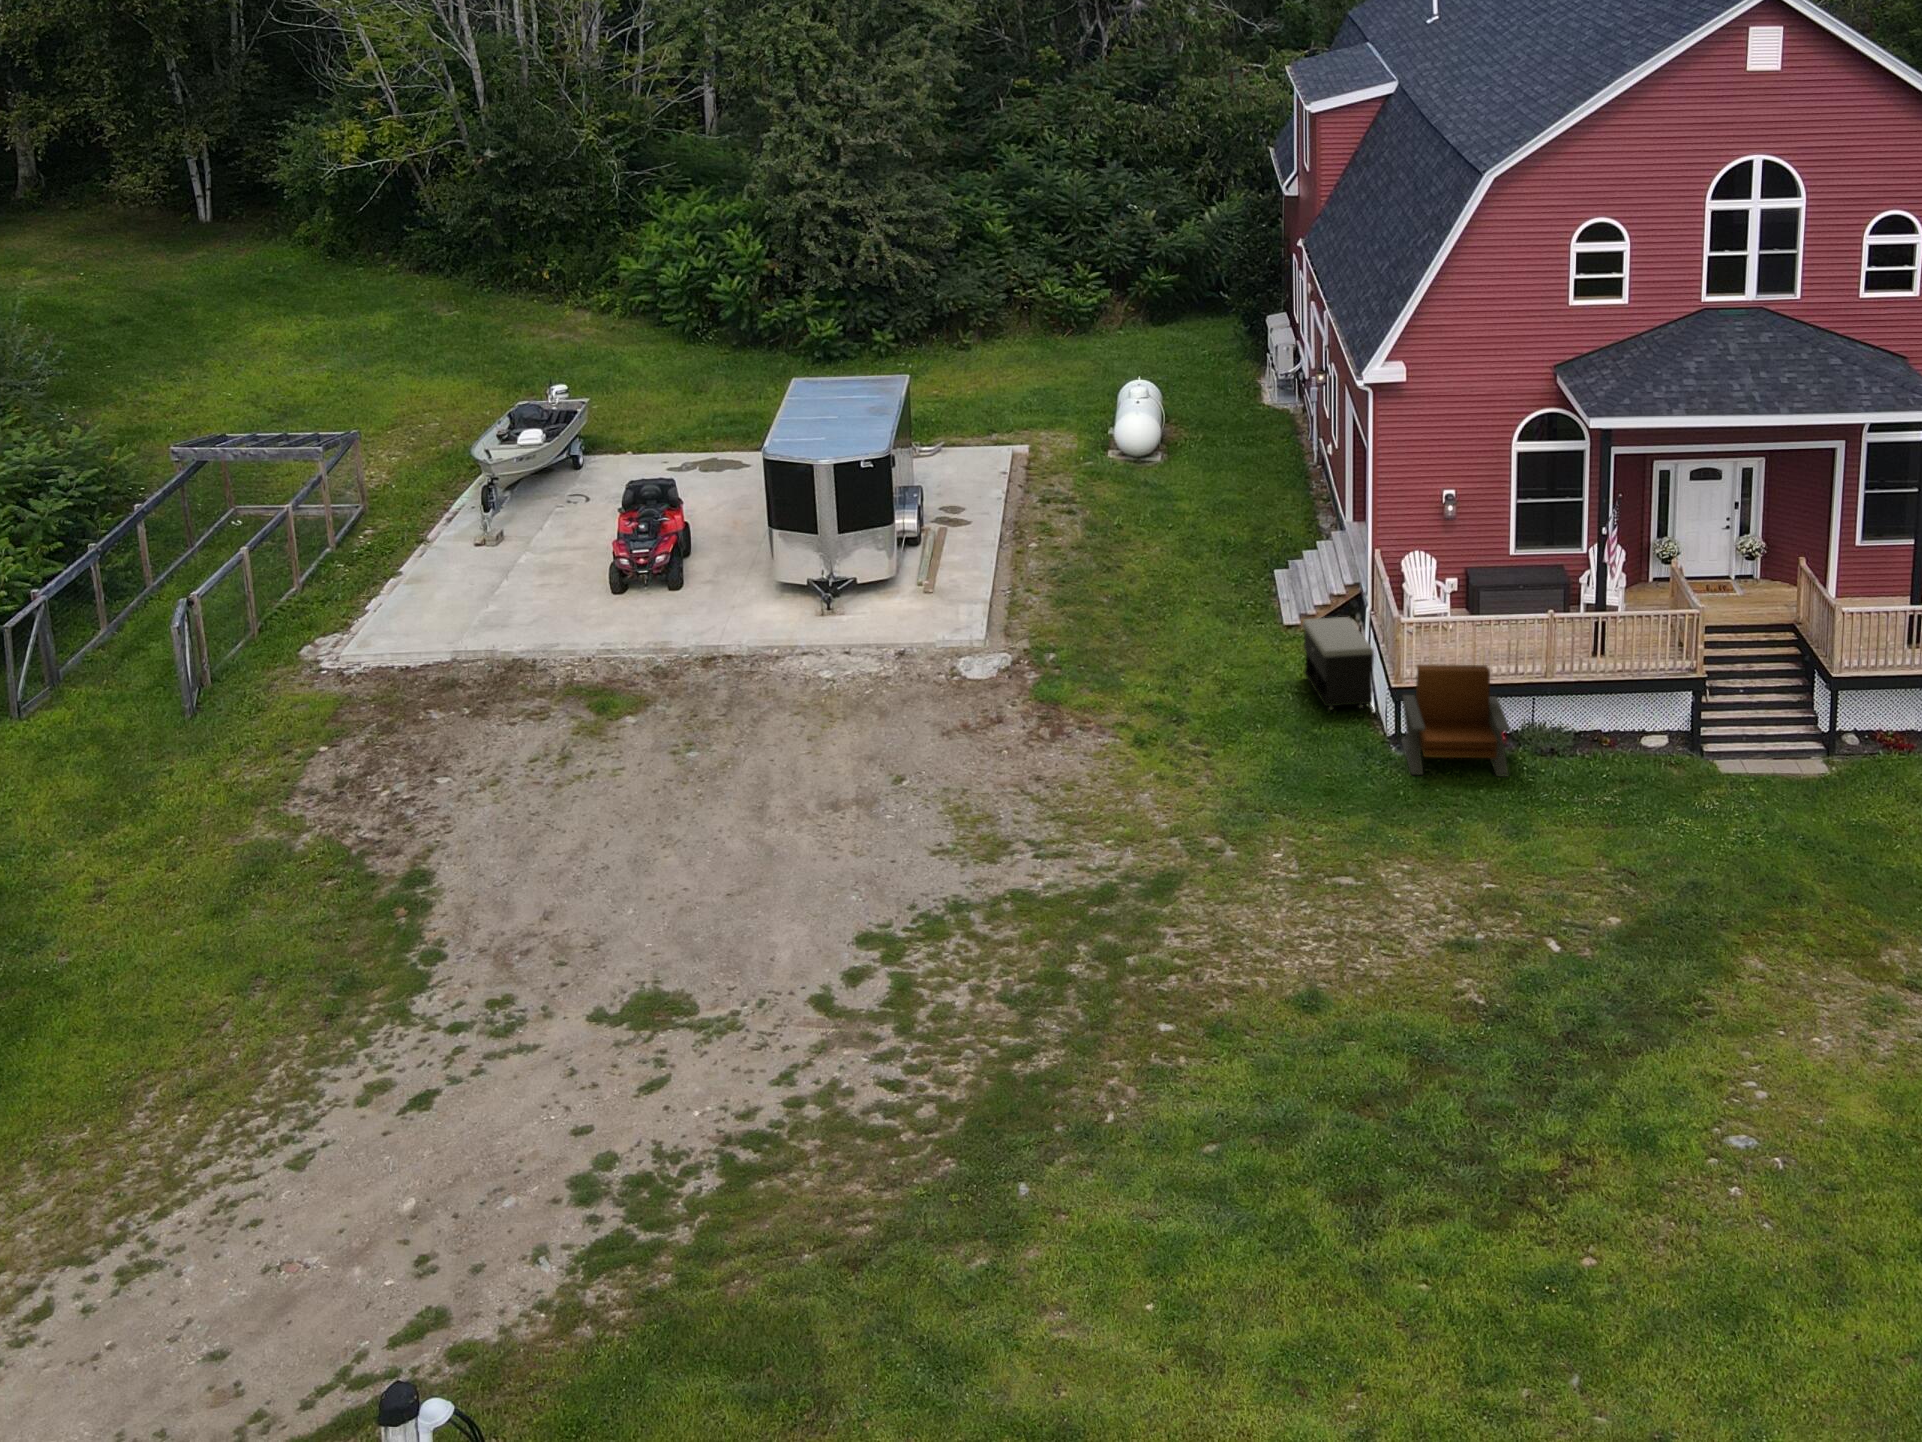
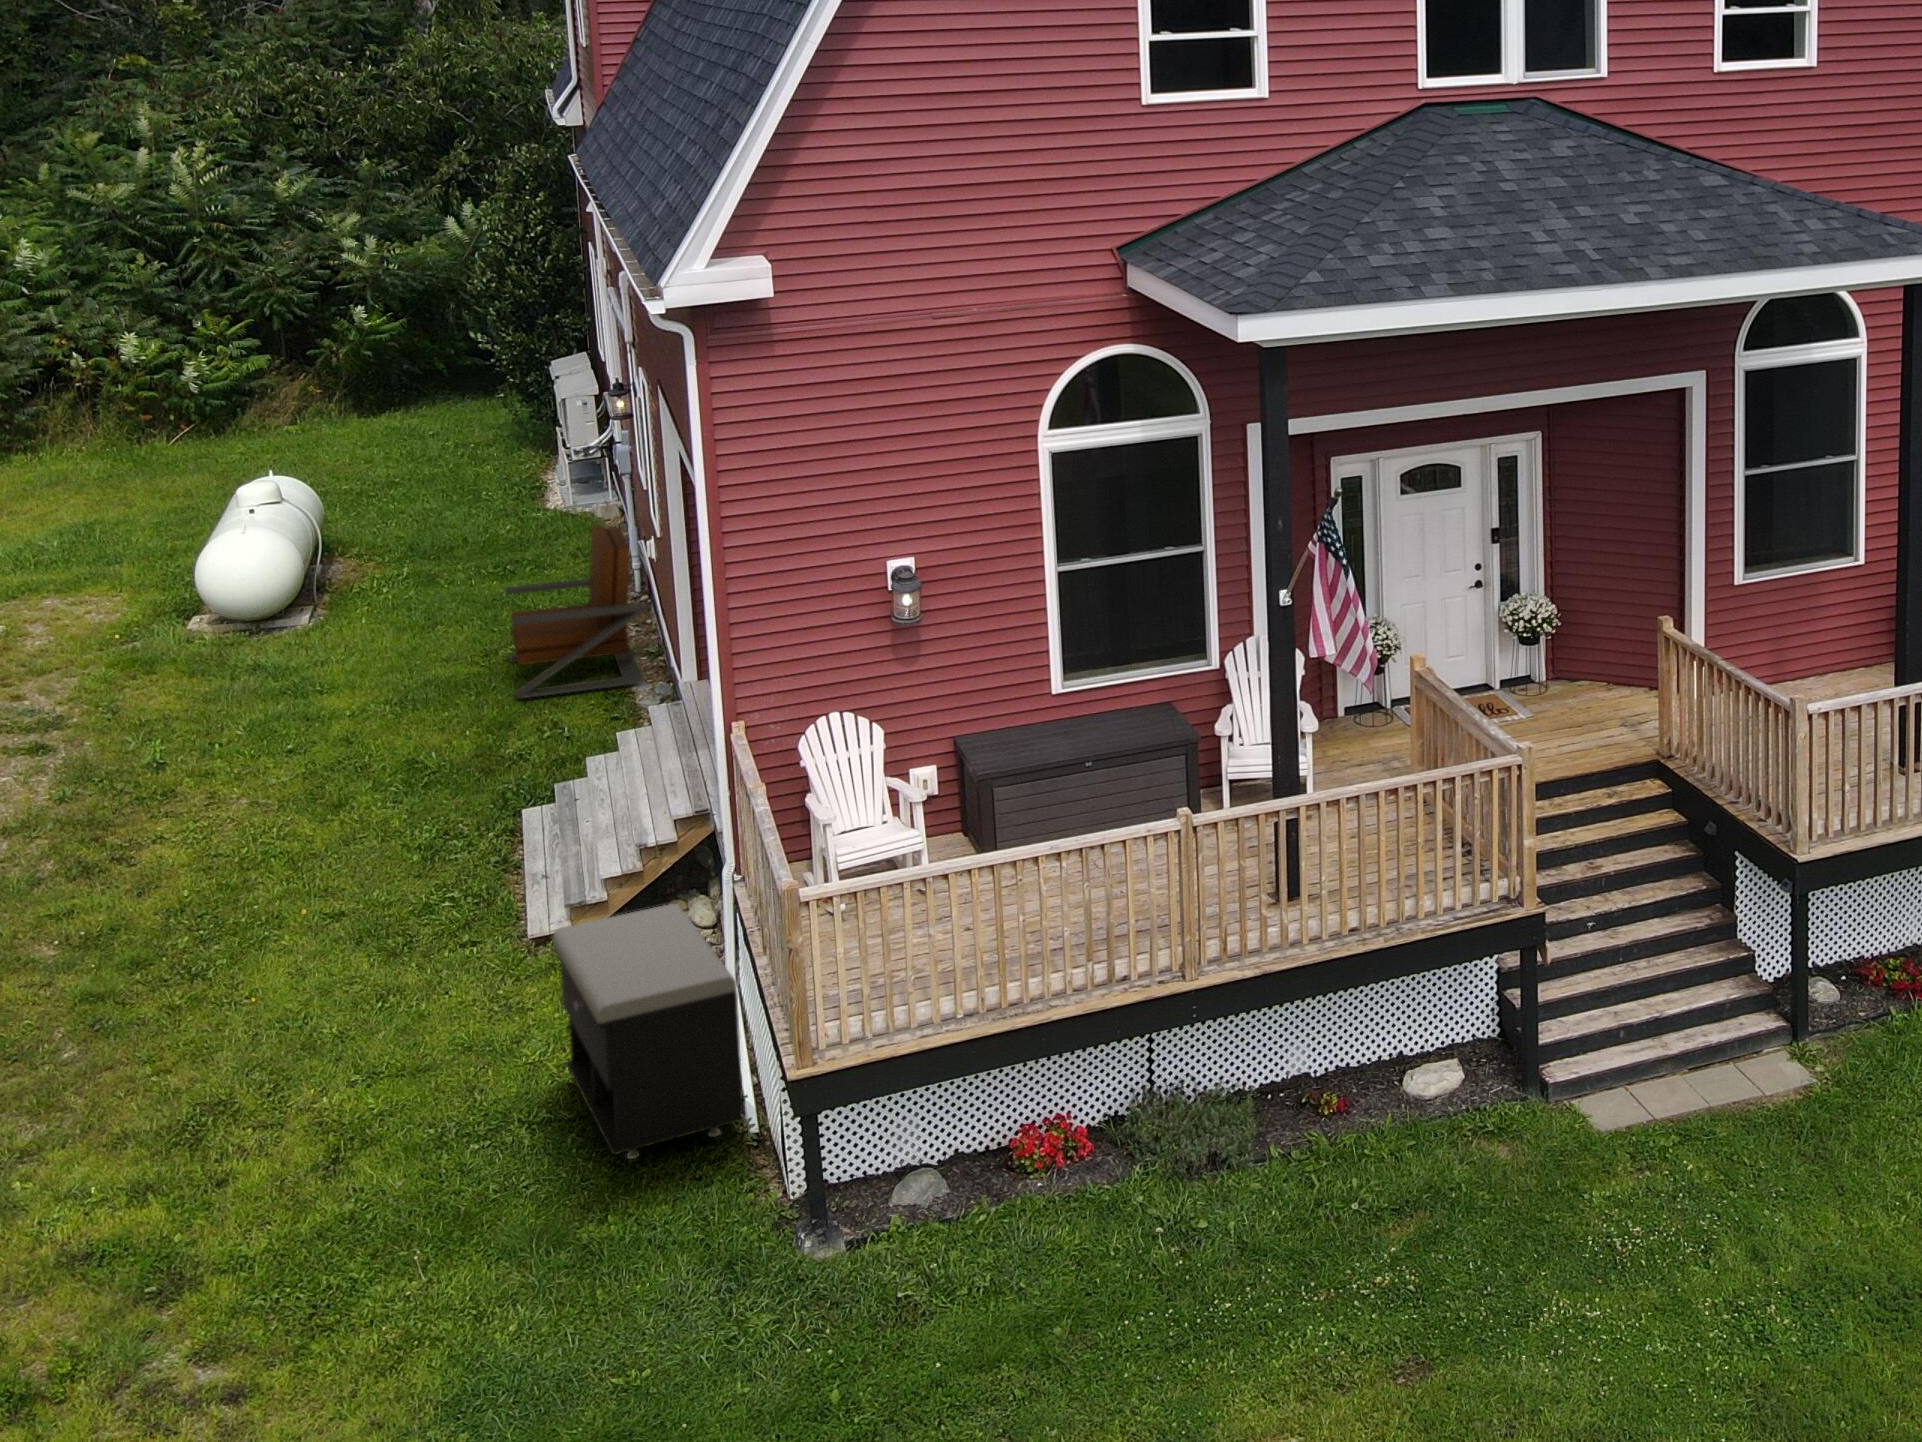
lounge chair: present [1401,665,1511,776] -> present [505,526,646,699]

